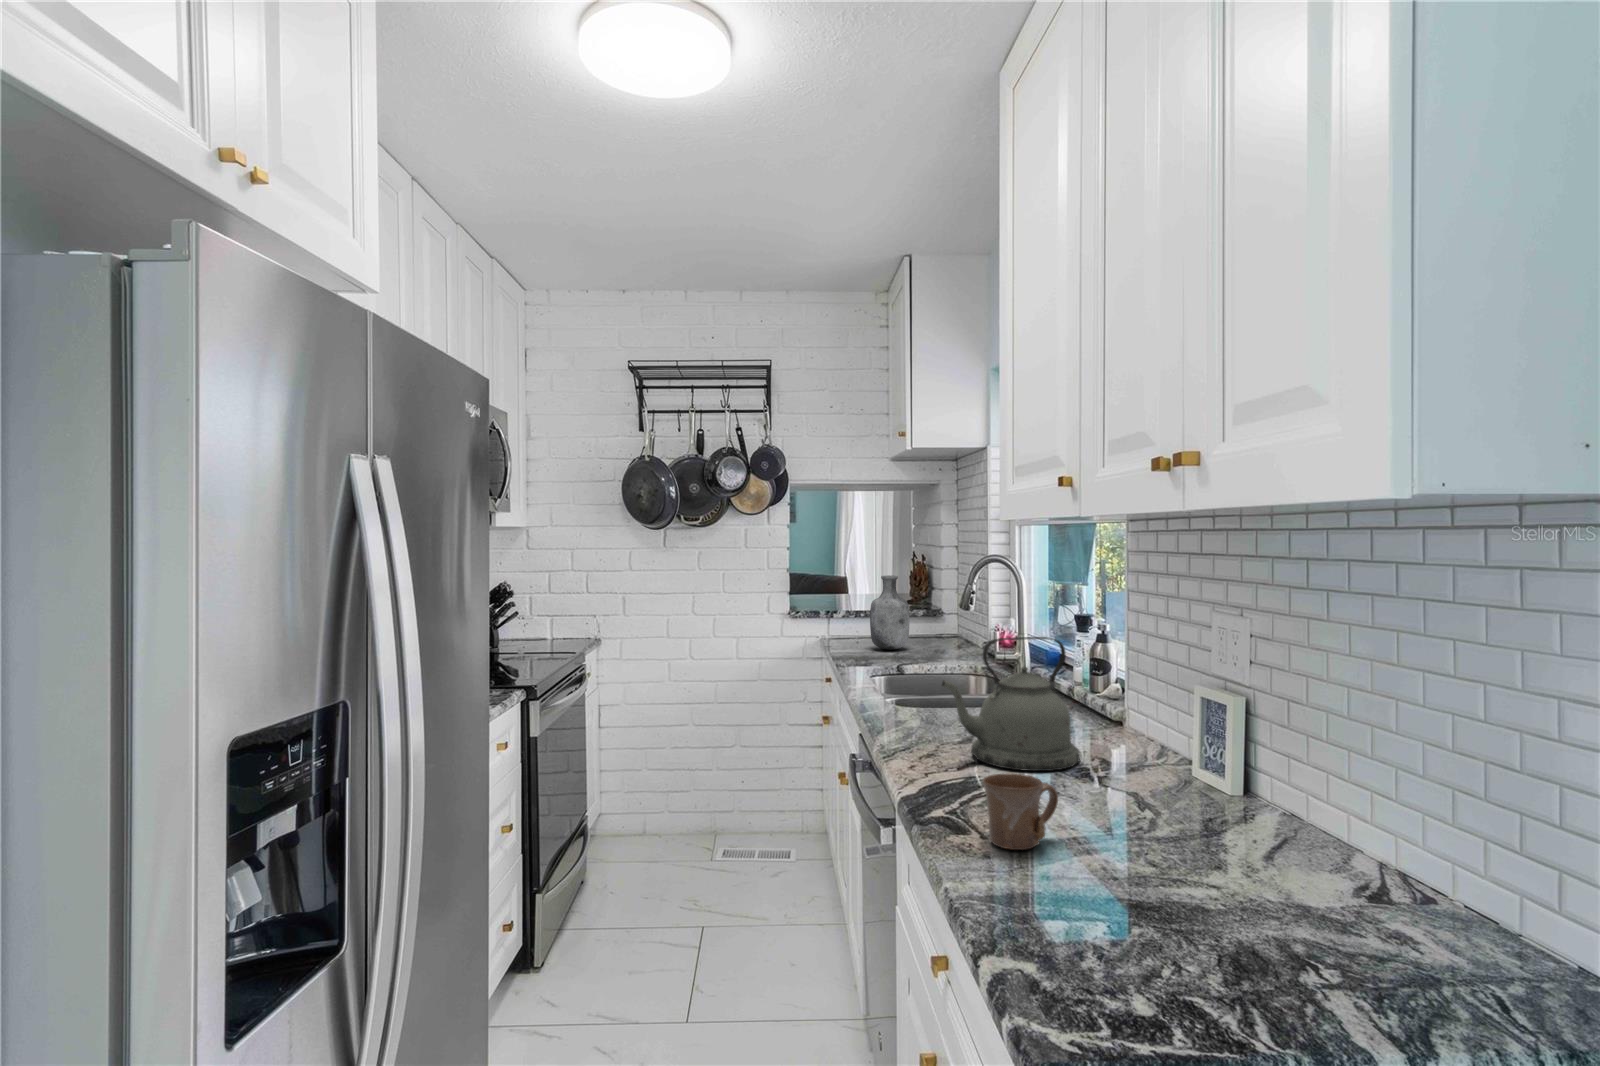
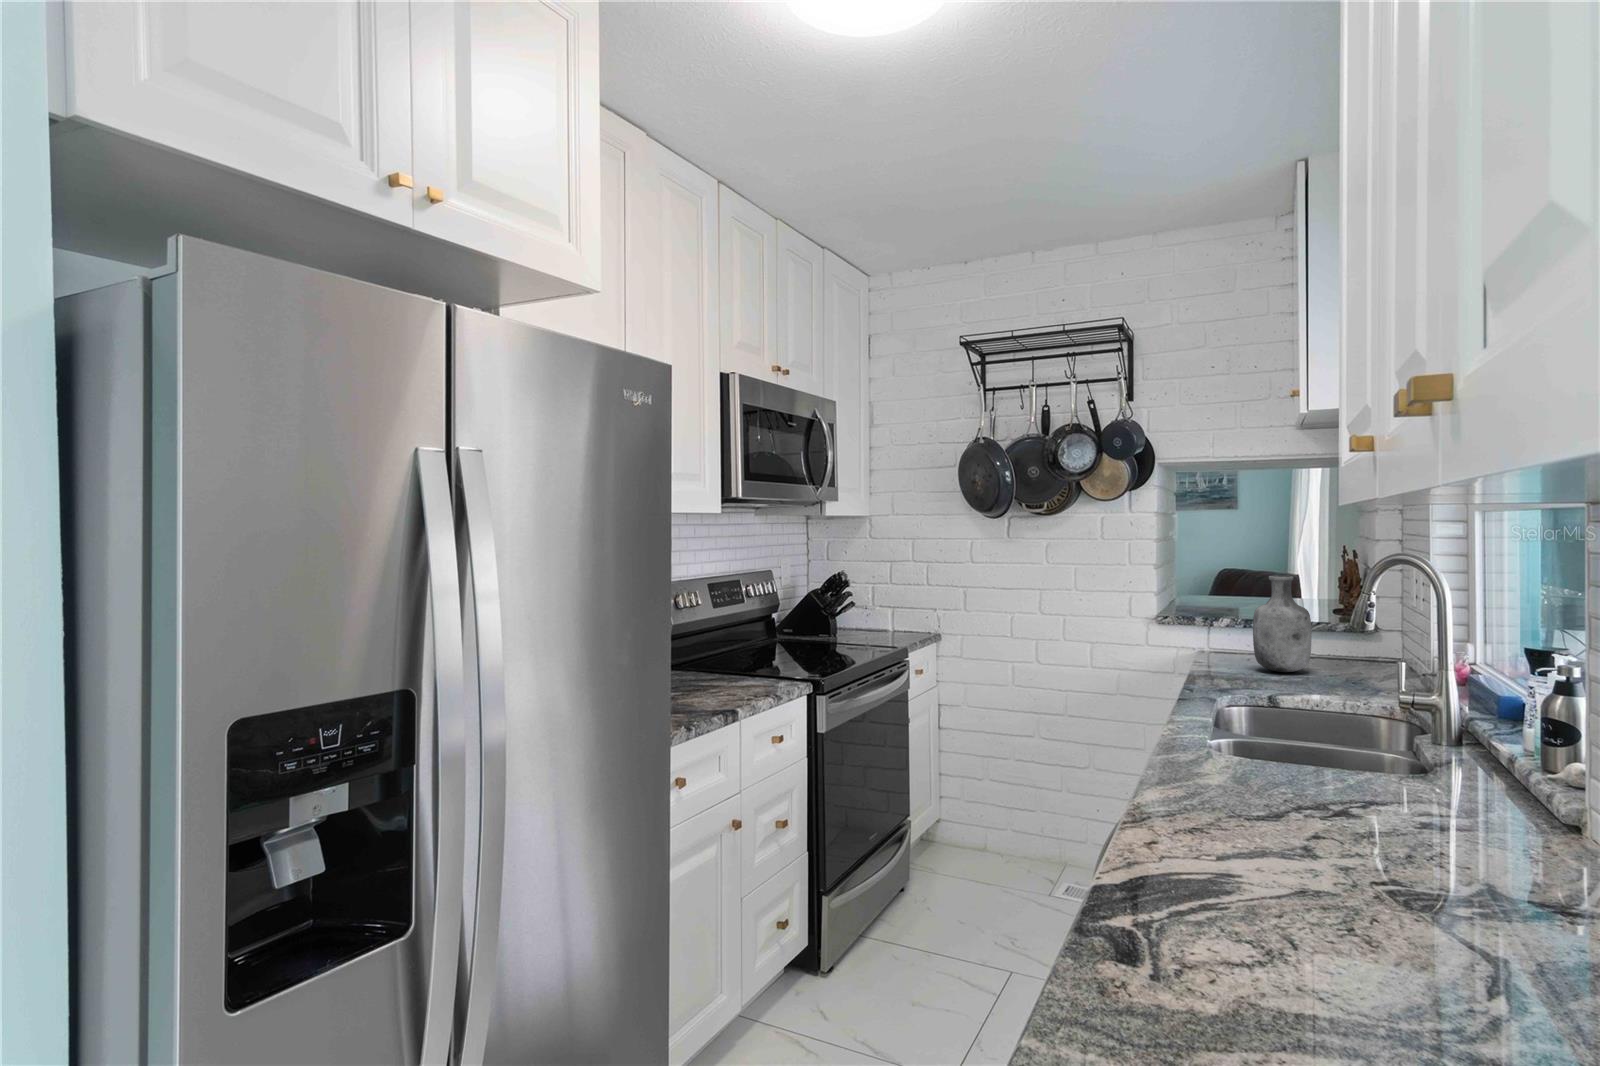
kettle: present [942,637,1080,771] -> none [1199,684,1435,890]
mug: present [983,774,1058,850] -> none [1142,885,1269,1007]

